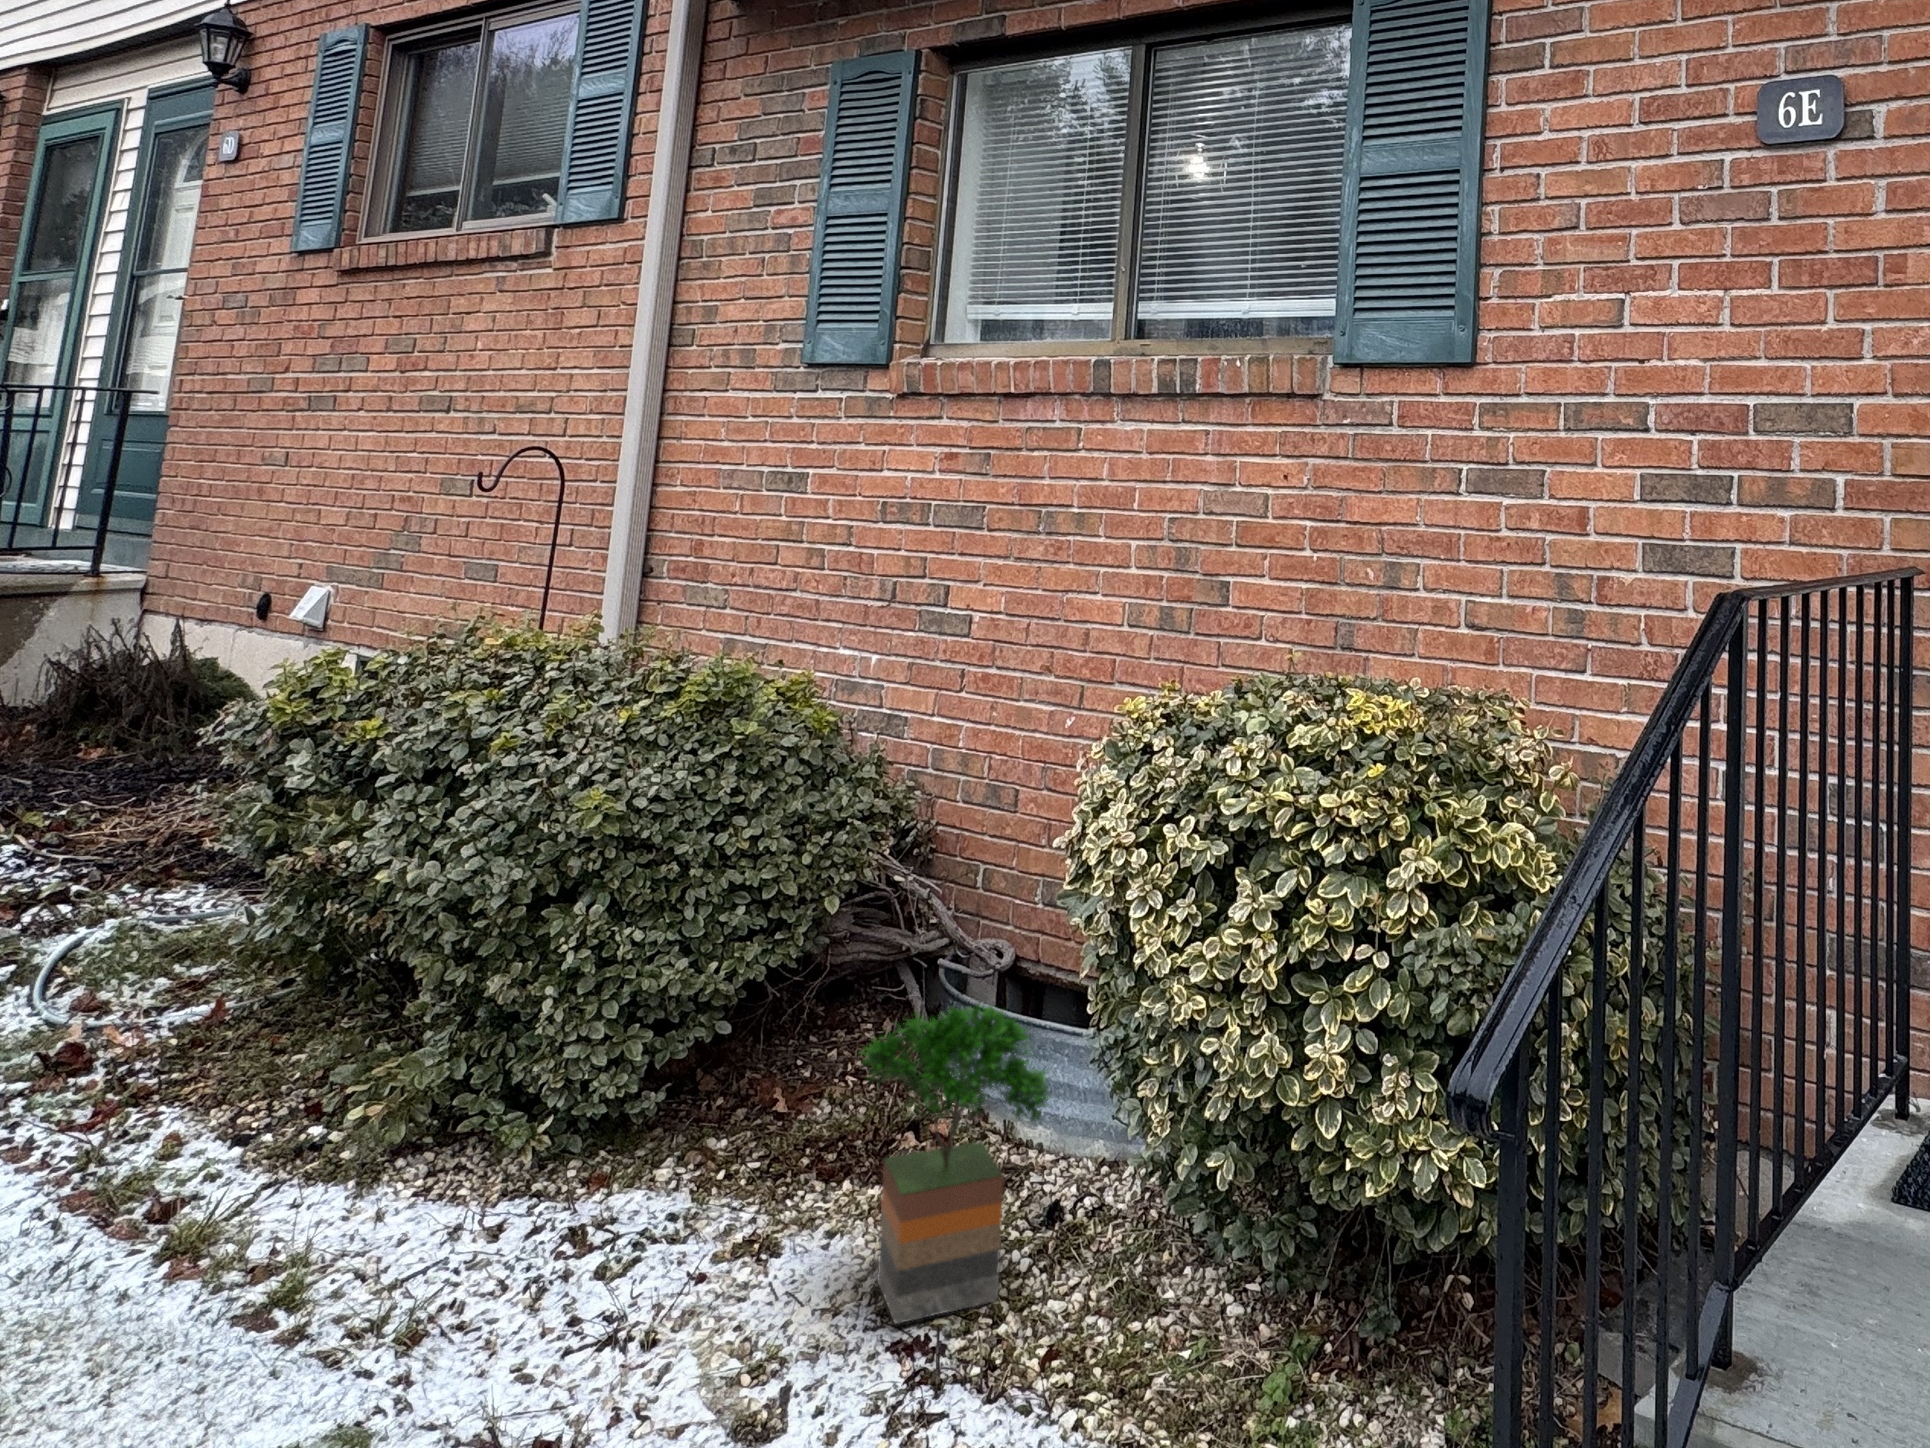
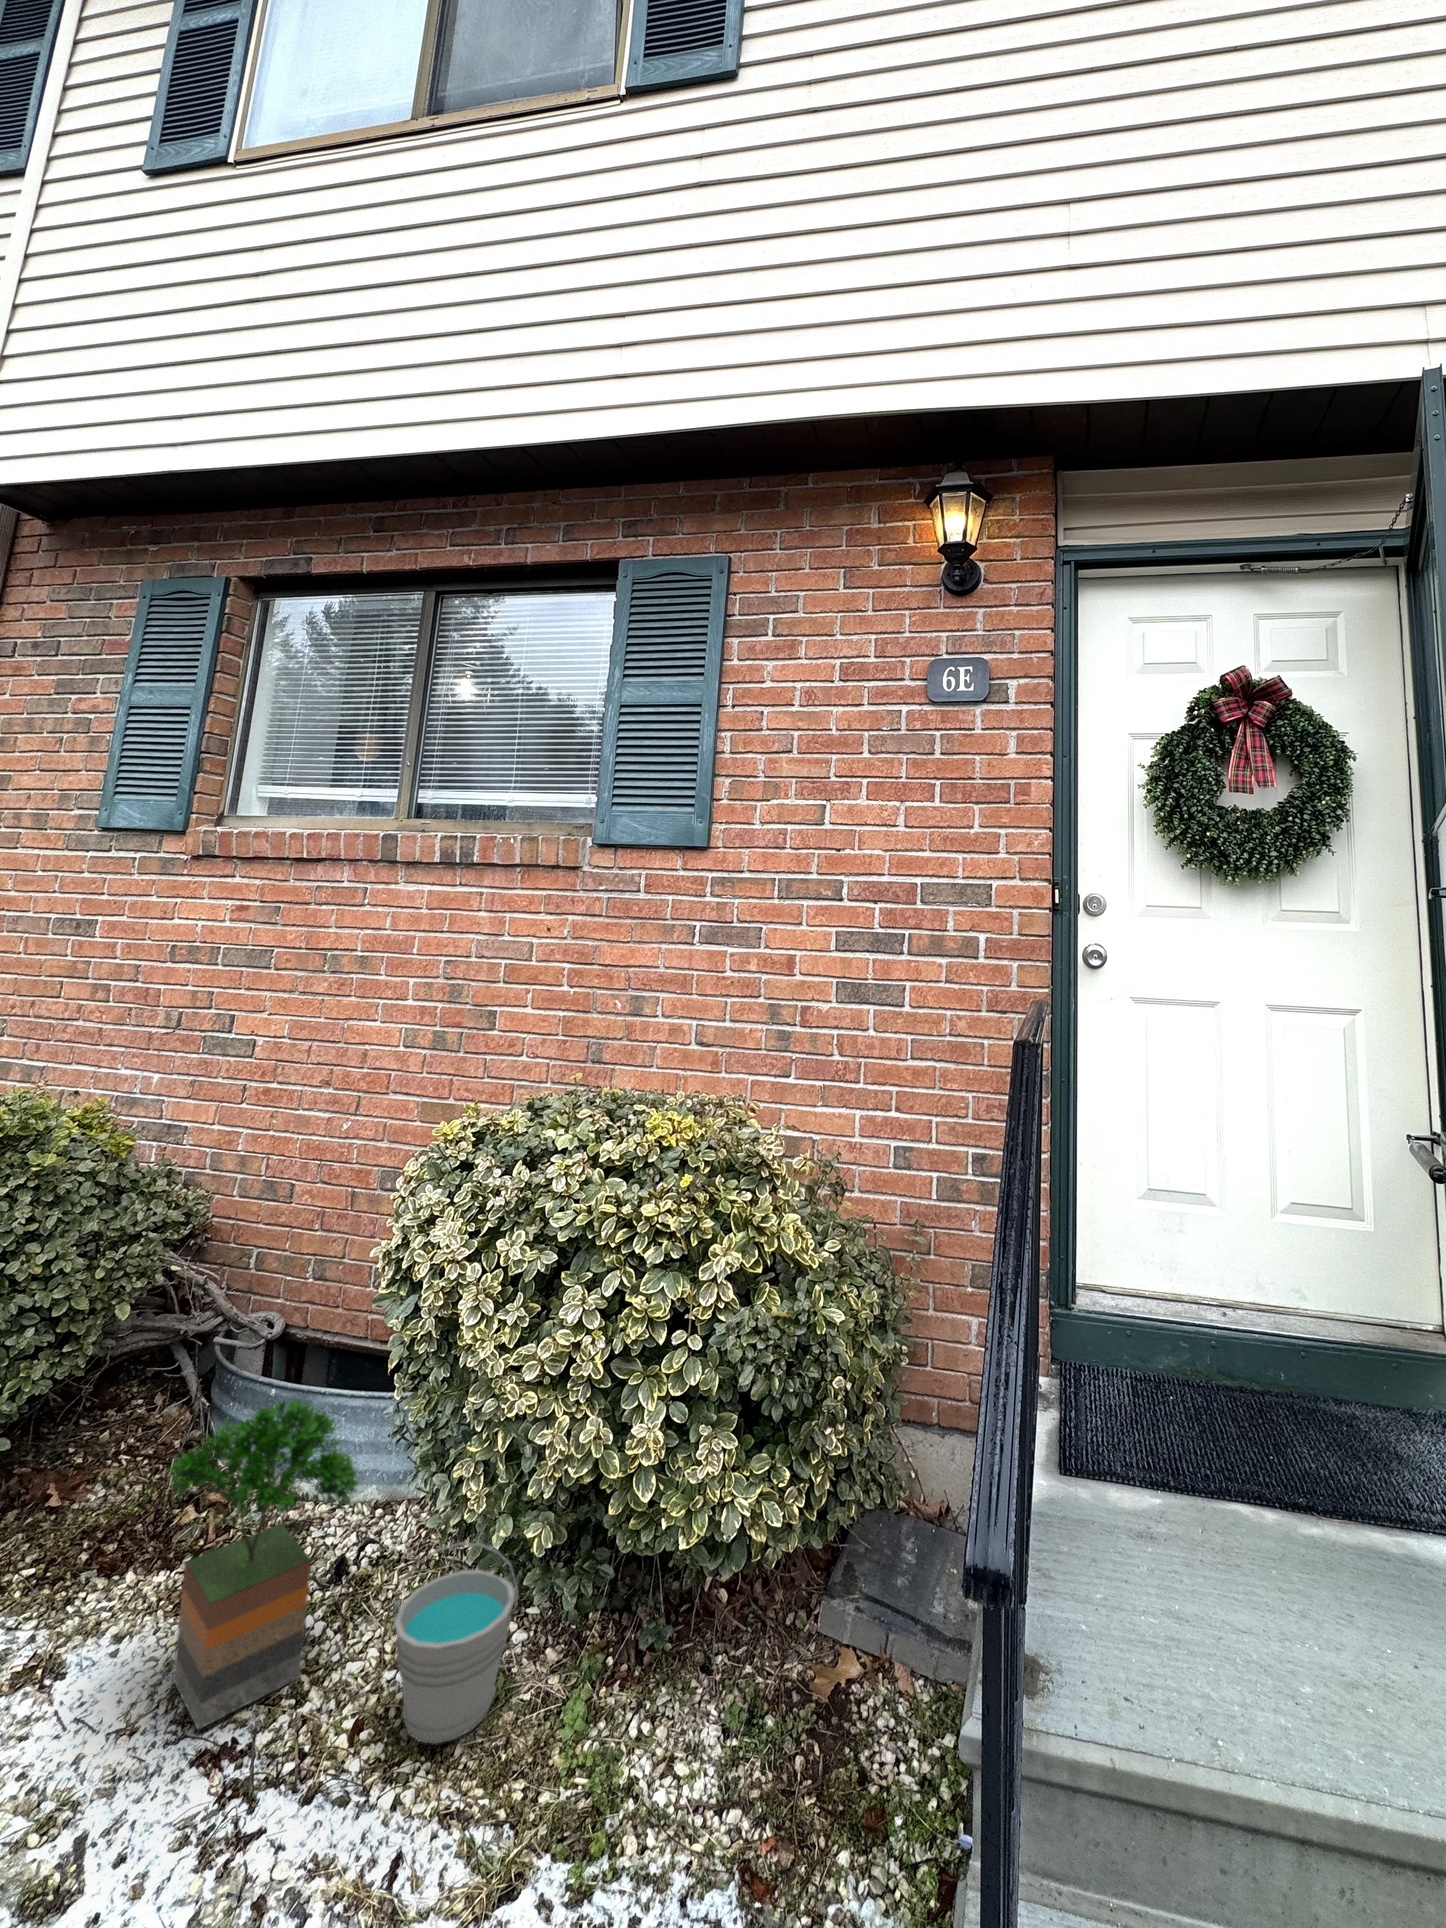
bucket: none [1078,1169,1210,1377] -> present [393,1542,518,1743]

